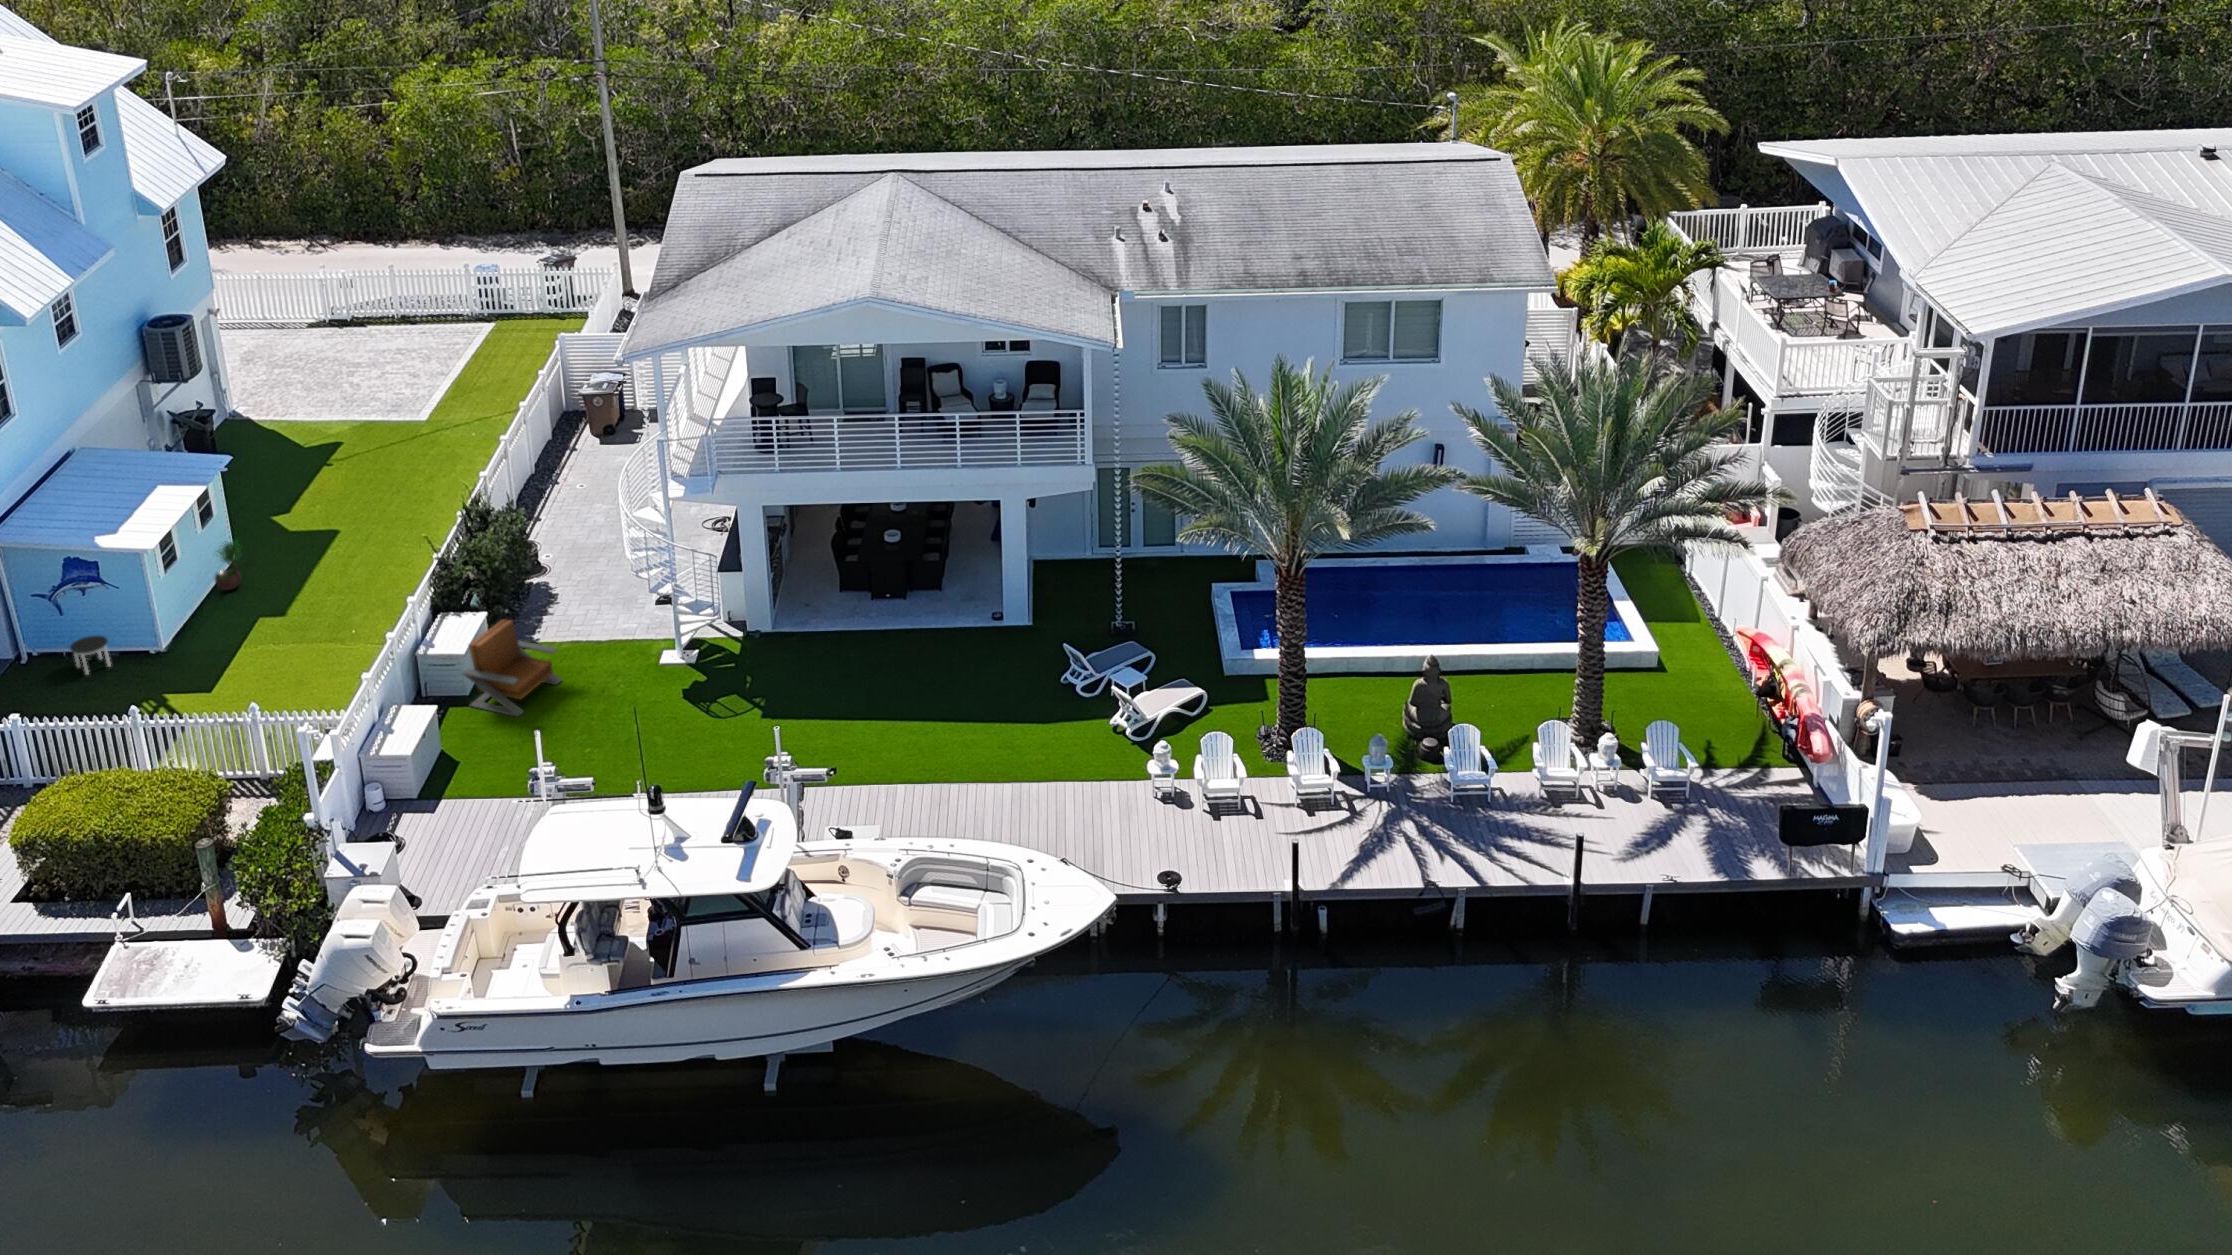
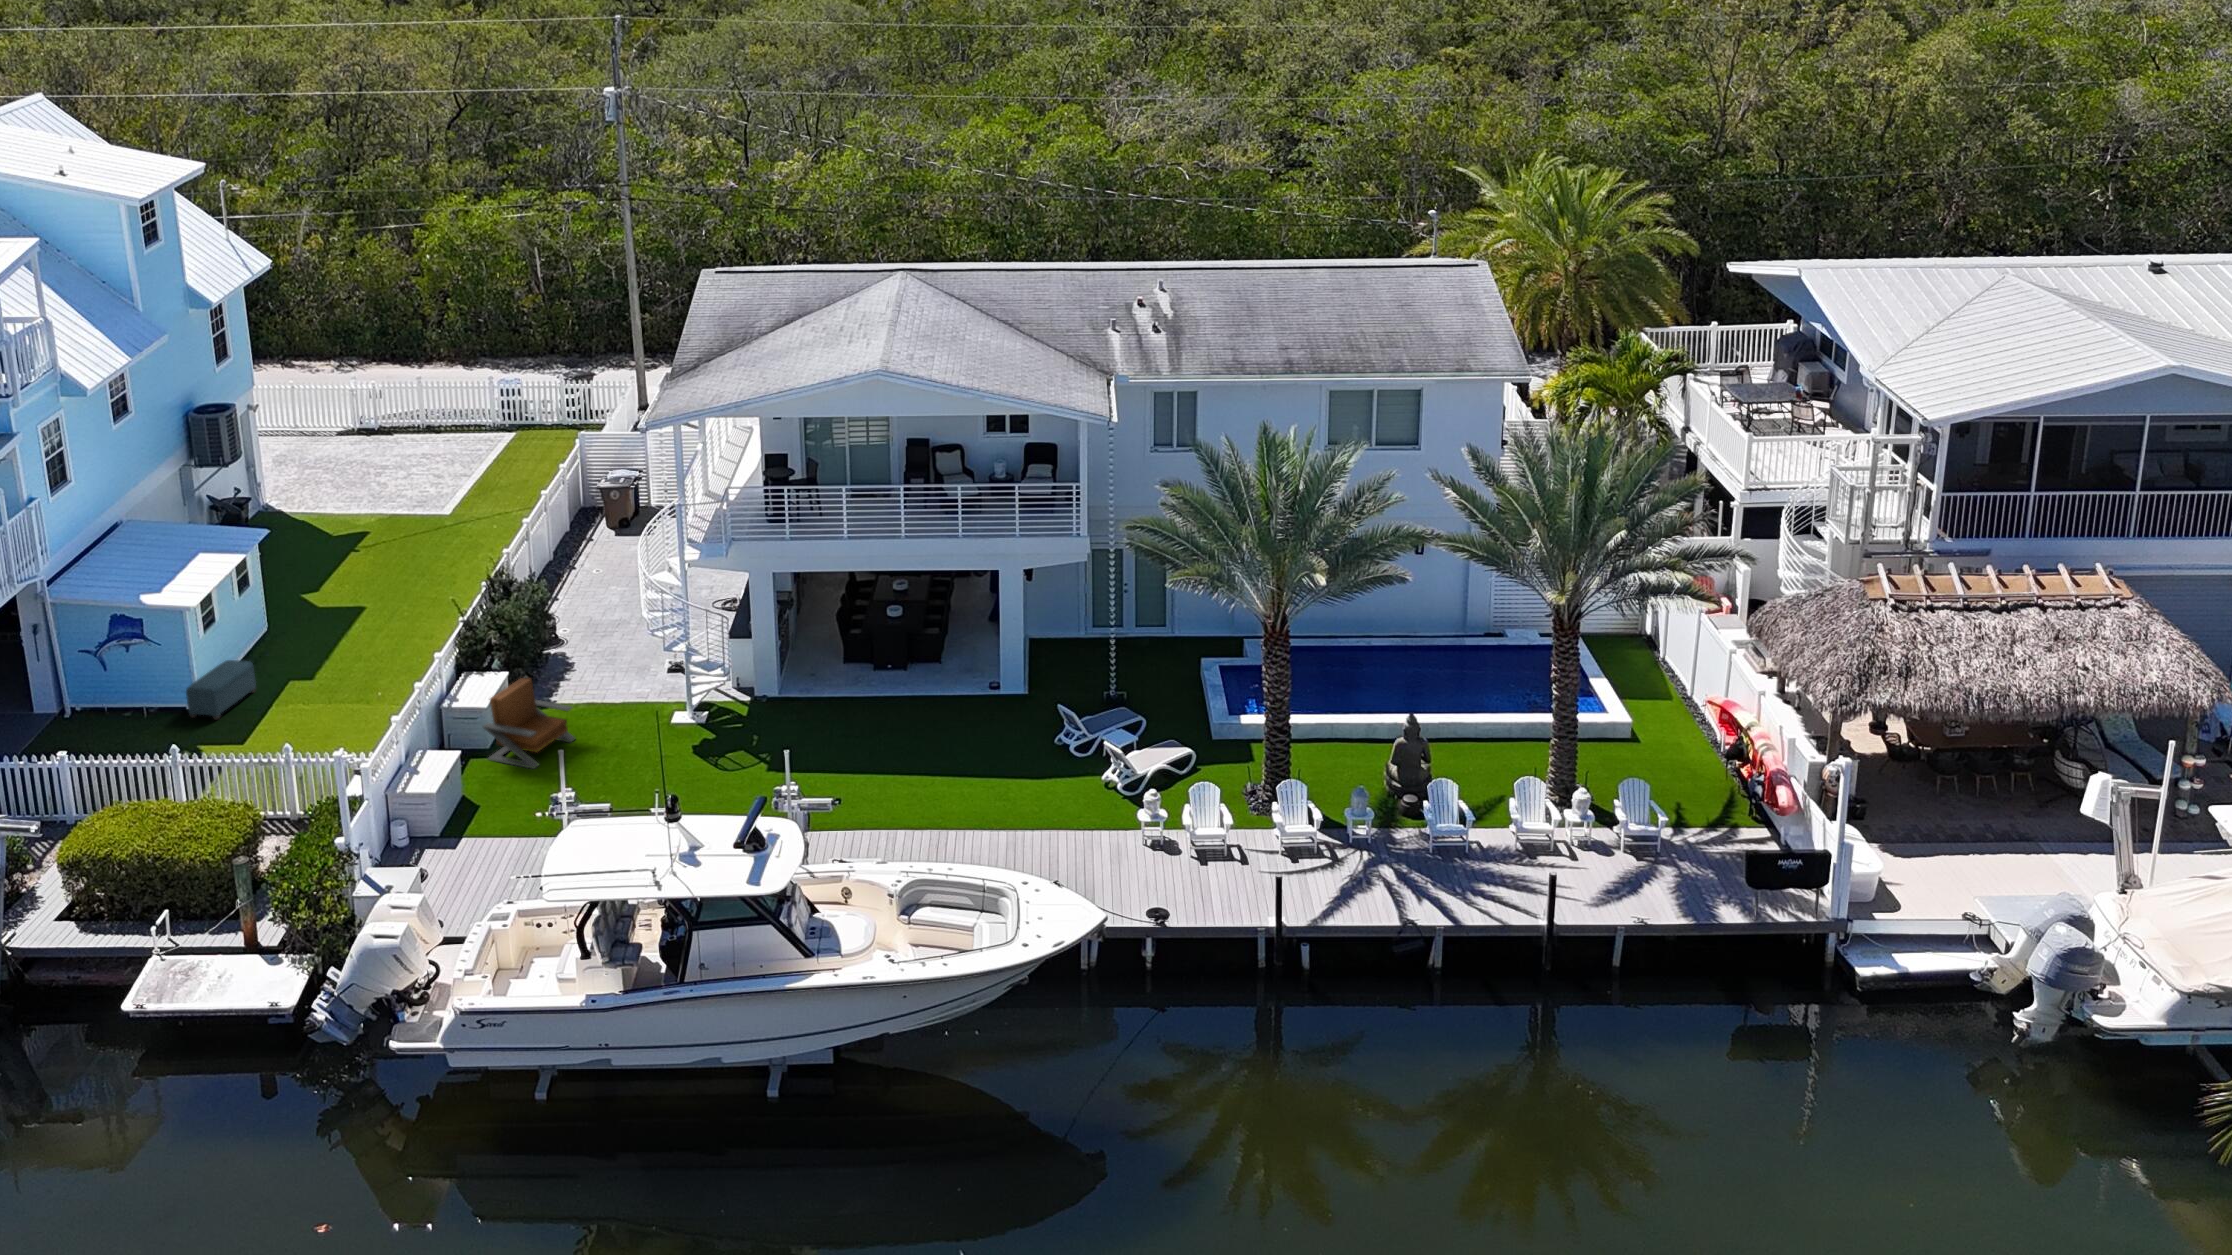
potted tree: present [215,541,241,590] -> none [245,605,274,657]
bench: none [150,599,226,665] -> present [186,660,256,720]
round table: present [70,636,111,675] -> none [110,690,147,727]

